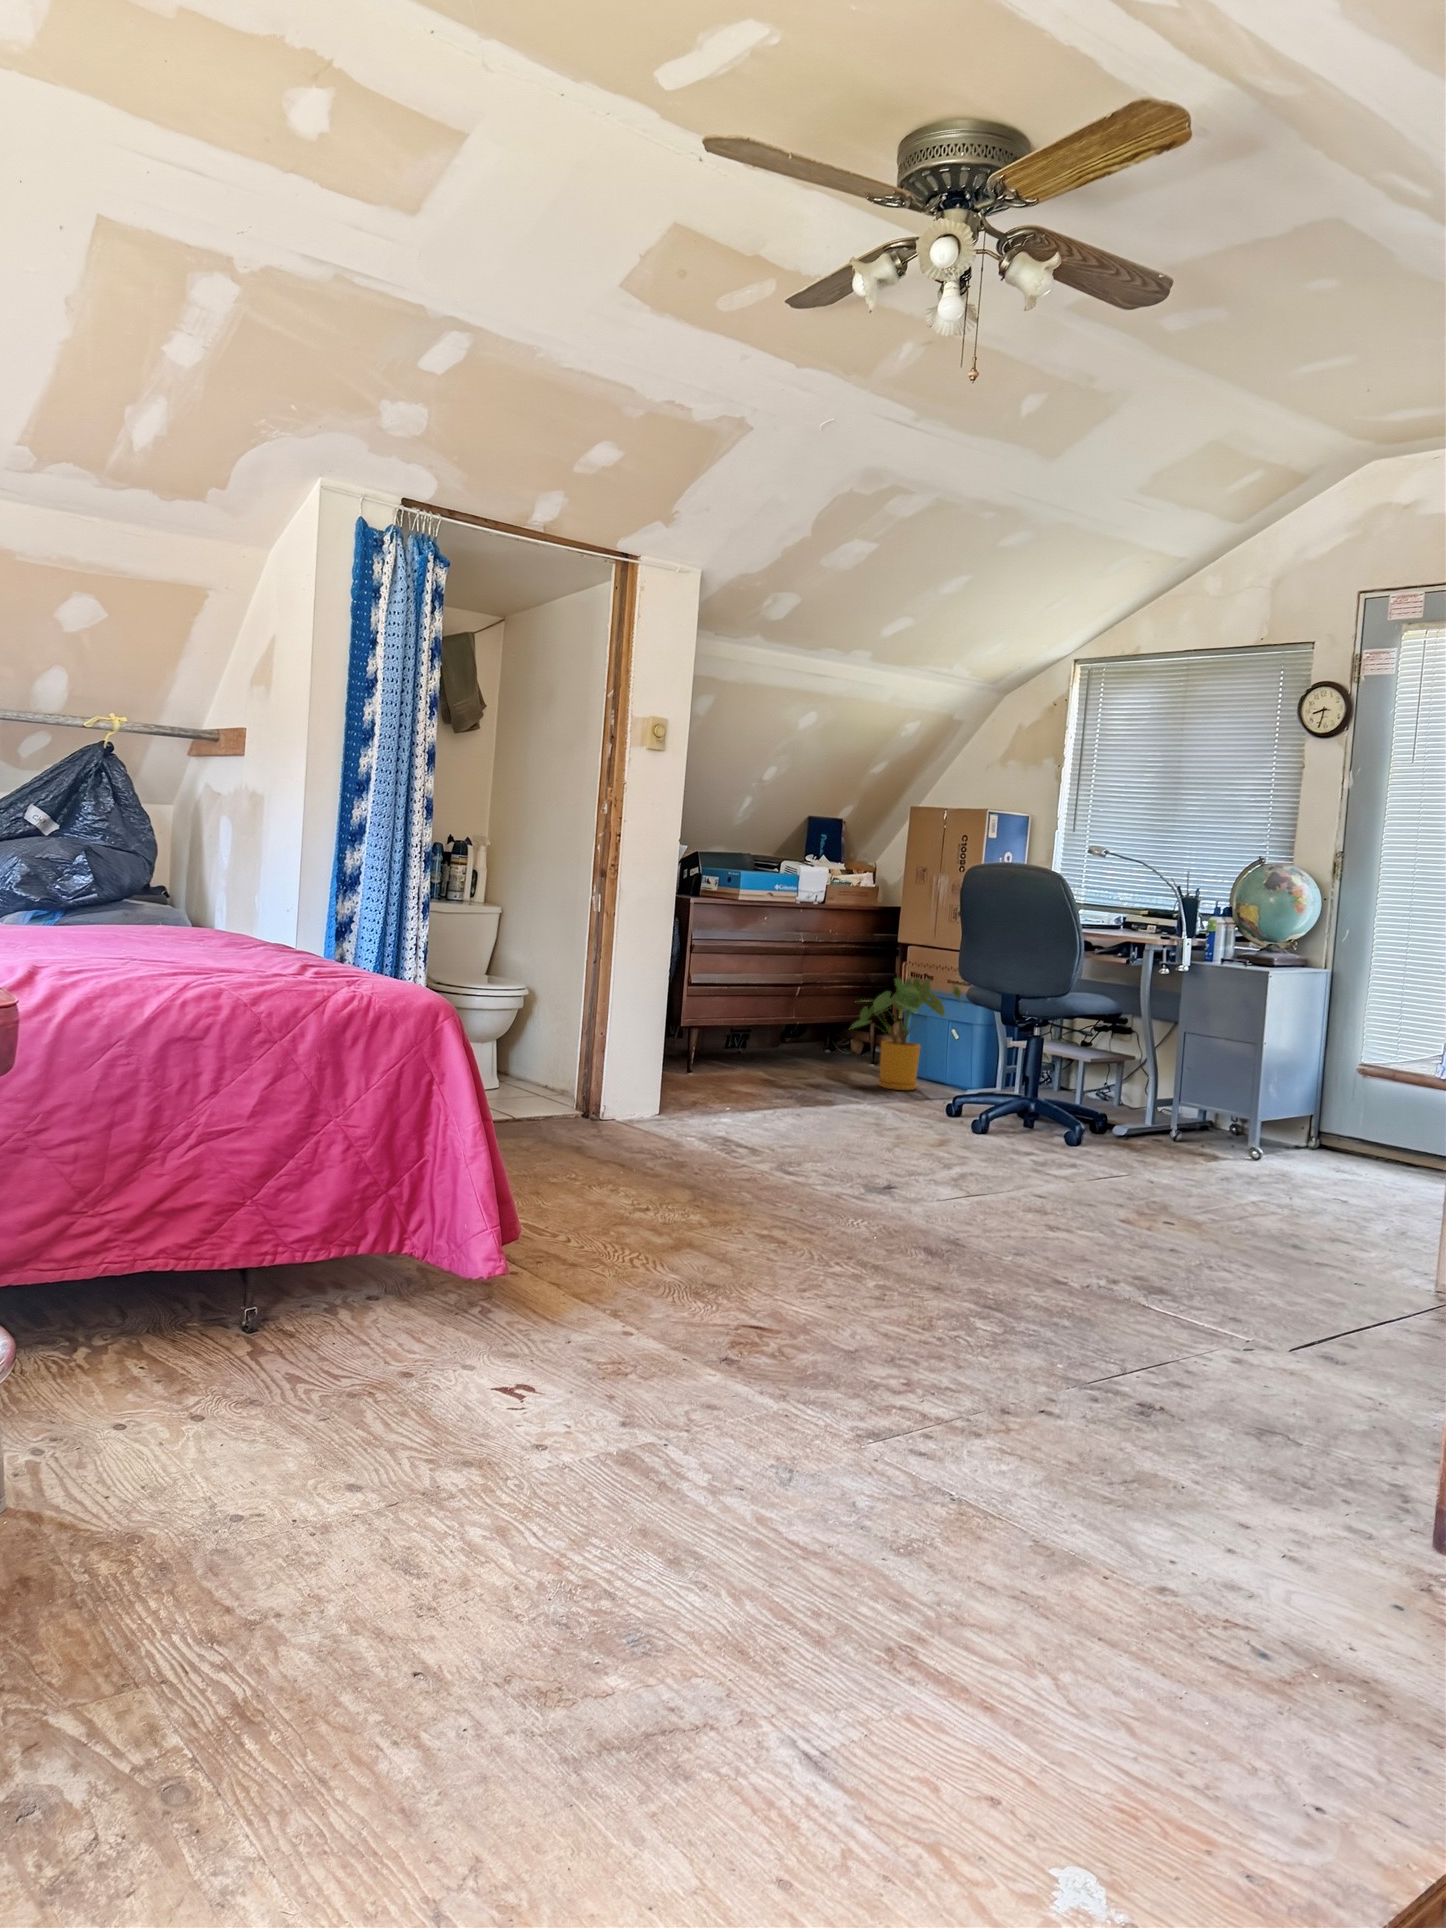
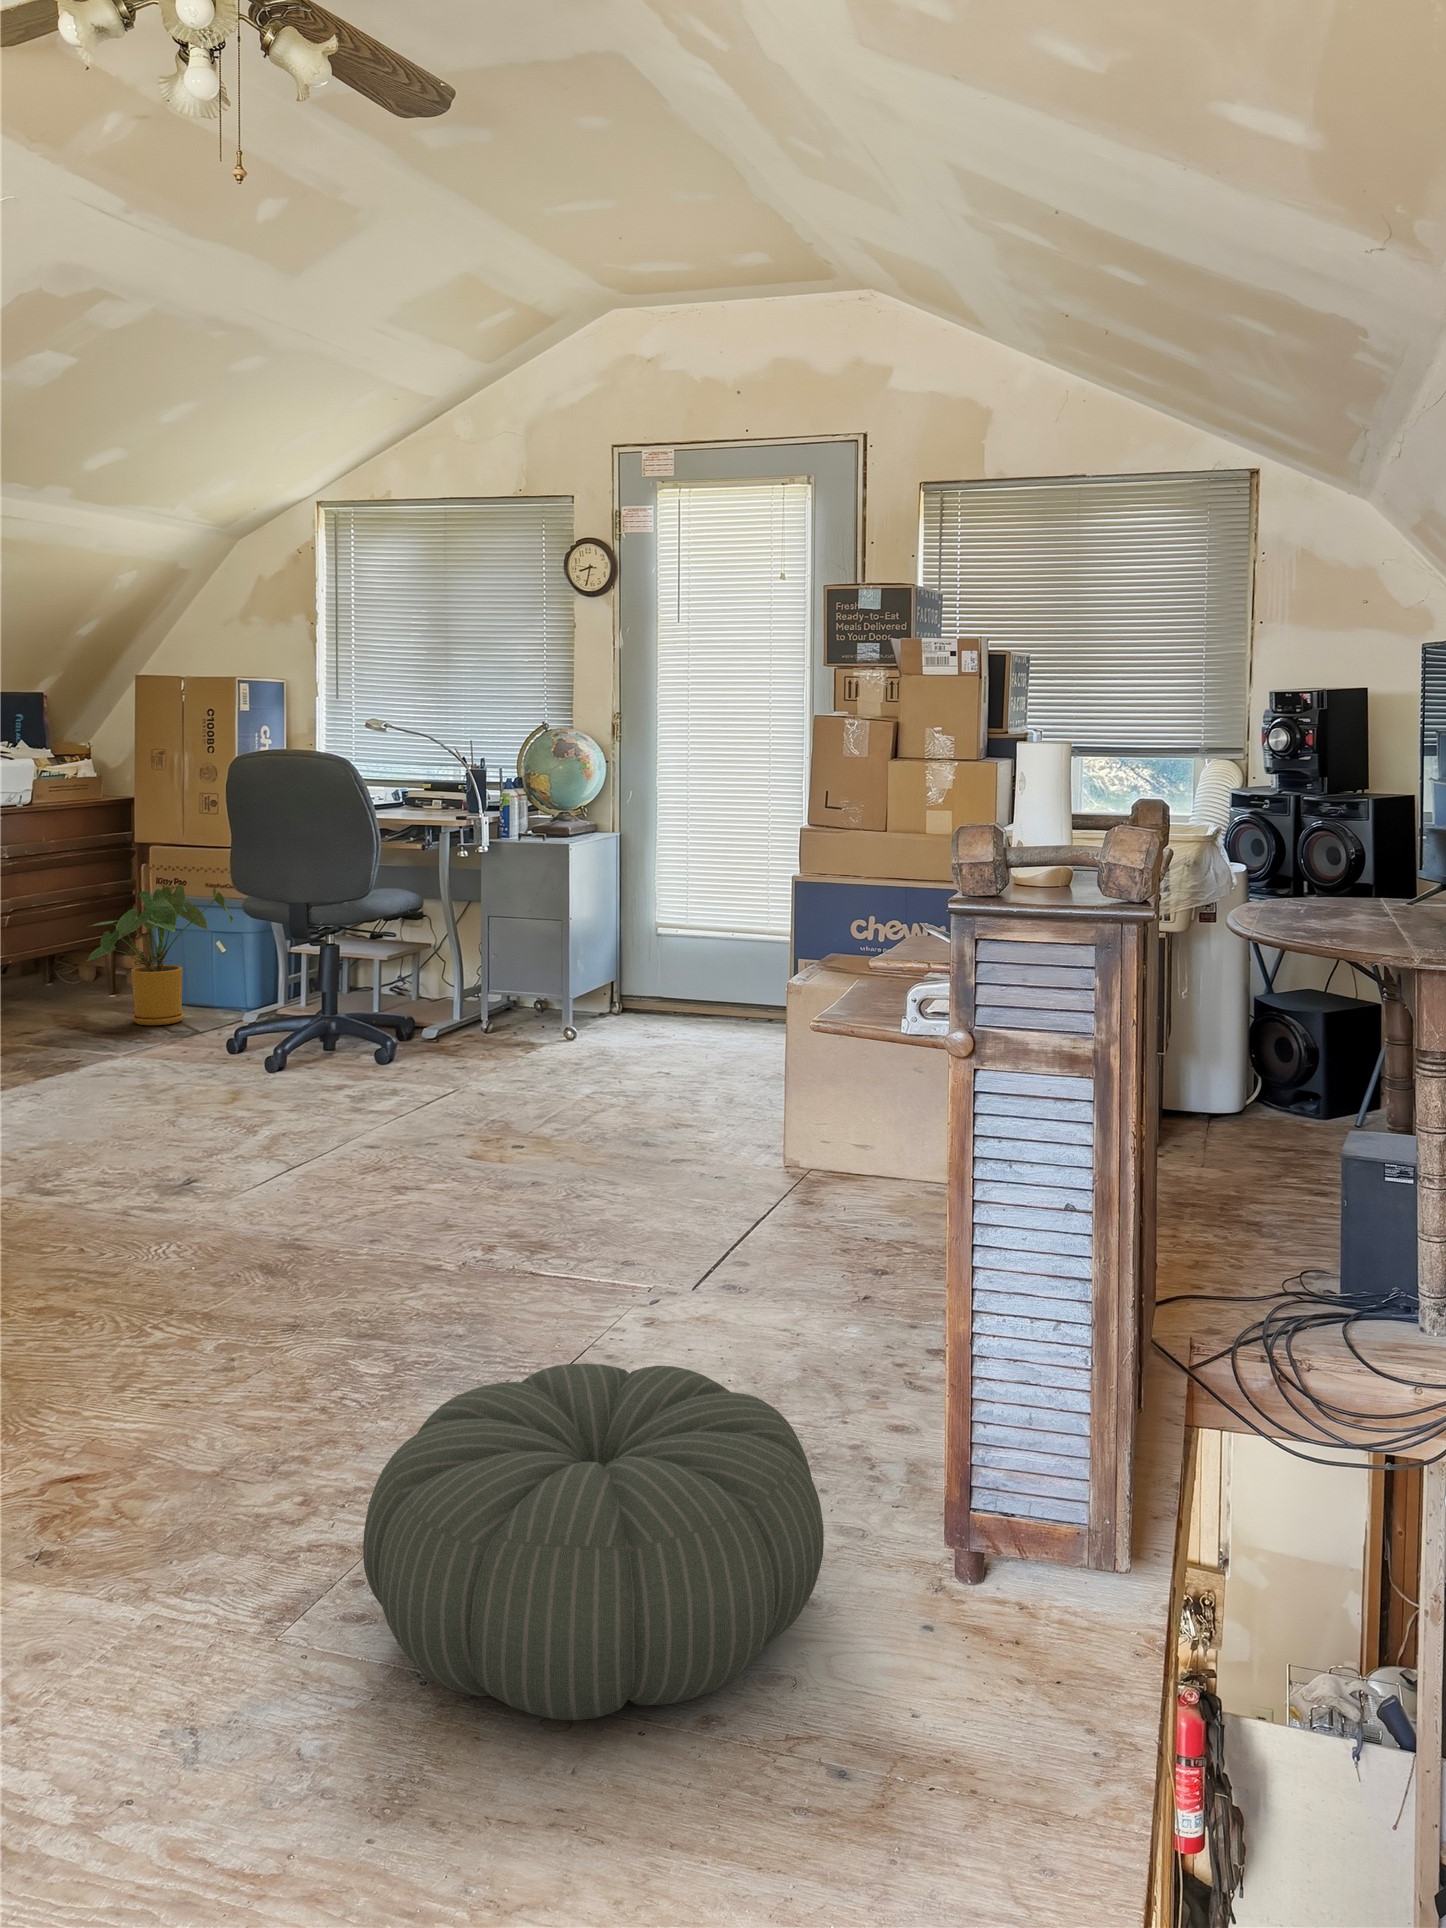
pouf: none [926,1312,1311,1570] -> present [363,1364,824,1720]

